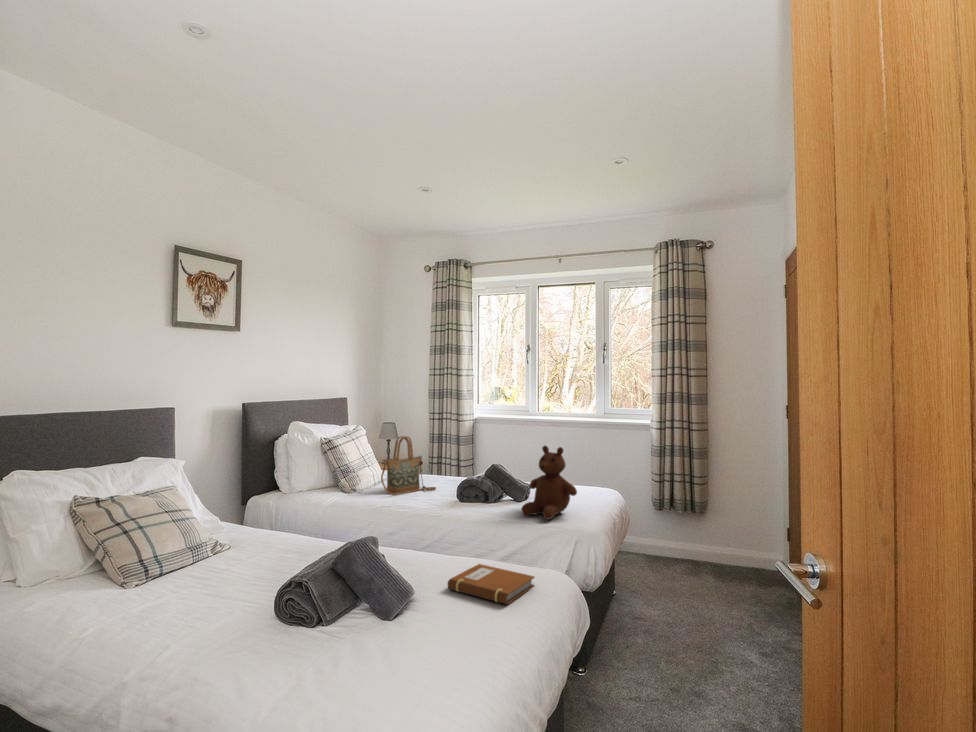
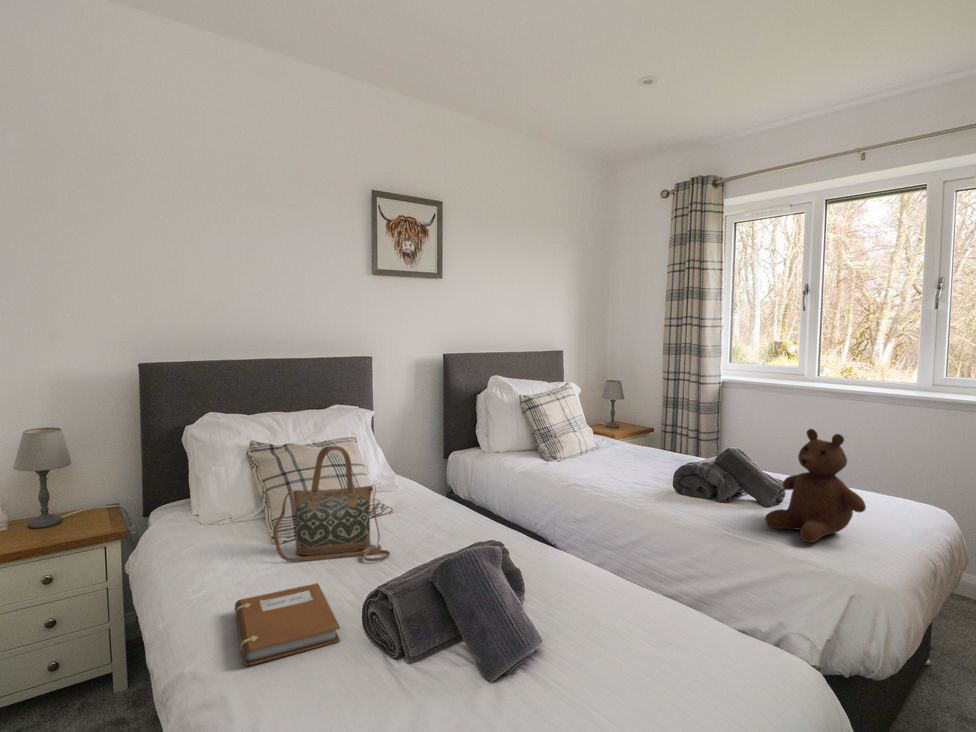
handbag: present [381,436,436,495] -> present [274,447,390,562]
notebook: present [448,564,535,604] -> present [235,583,340,665]

